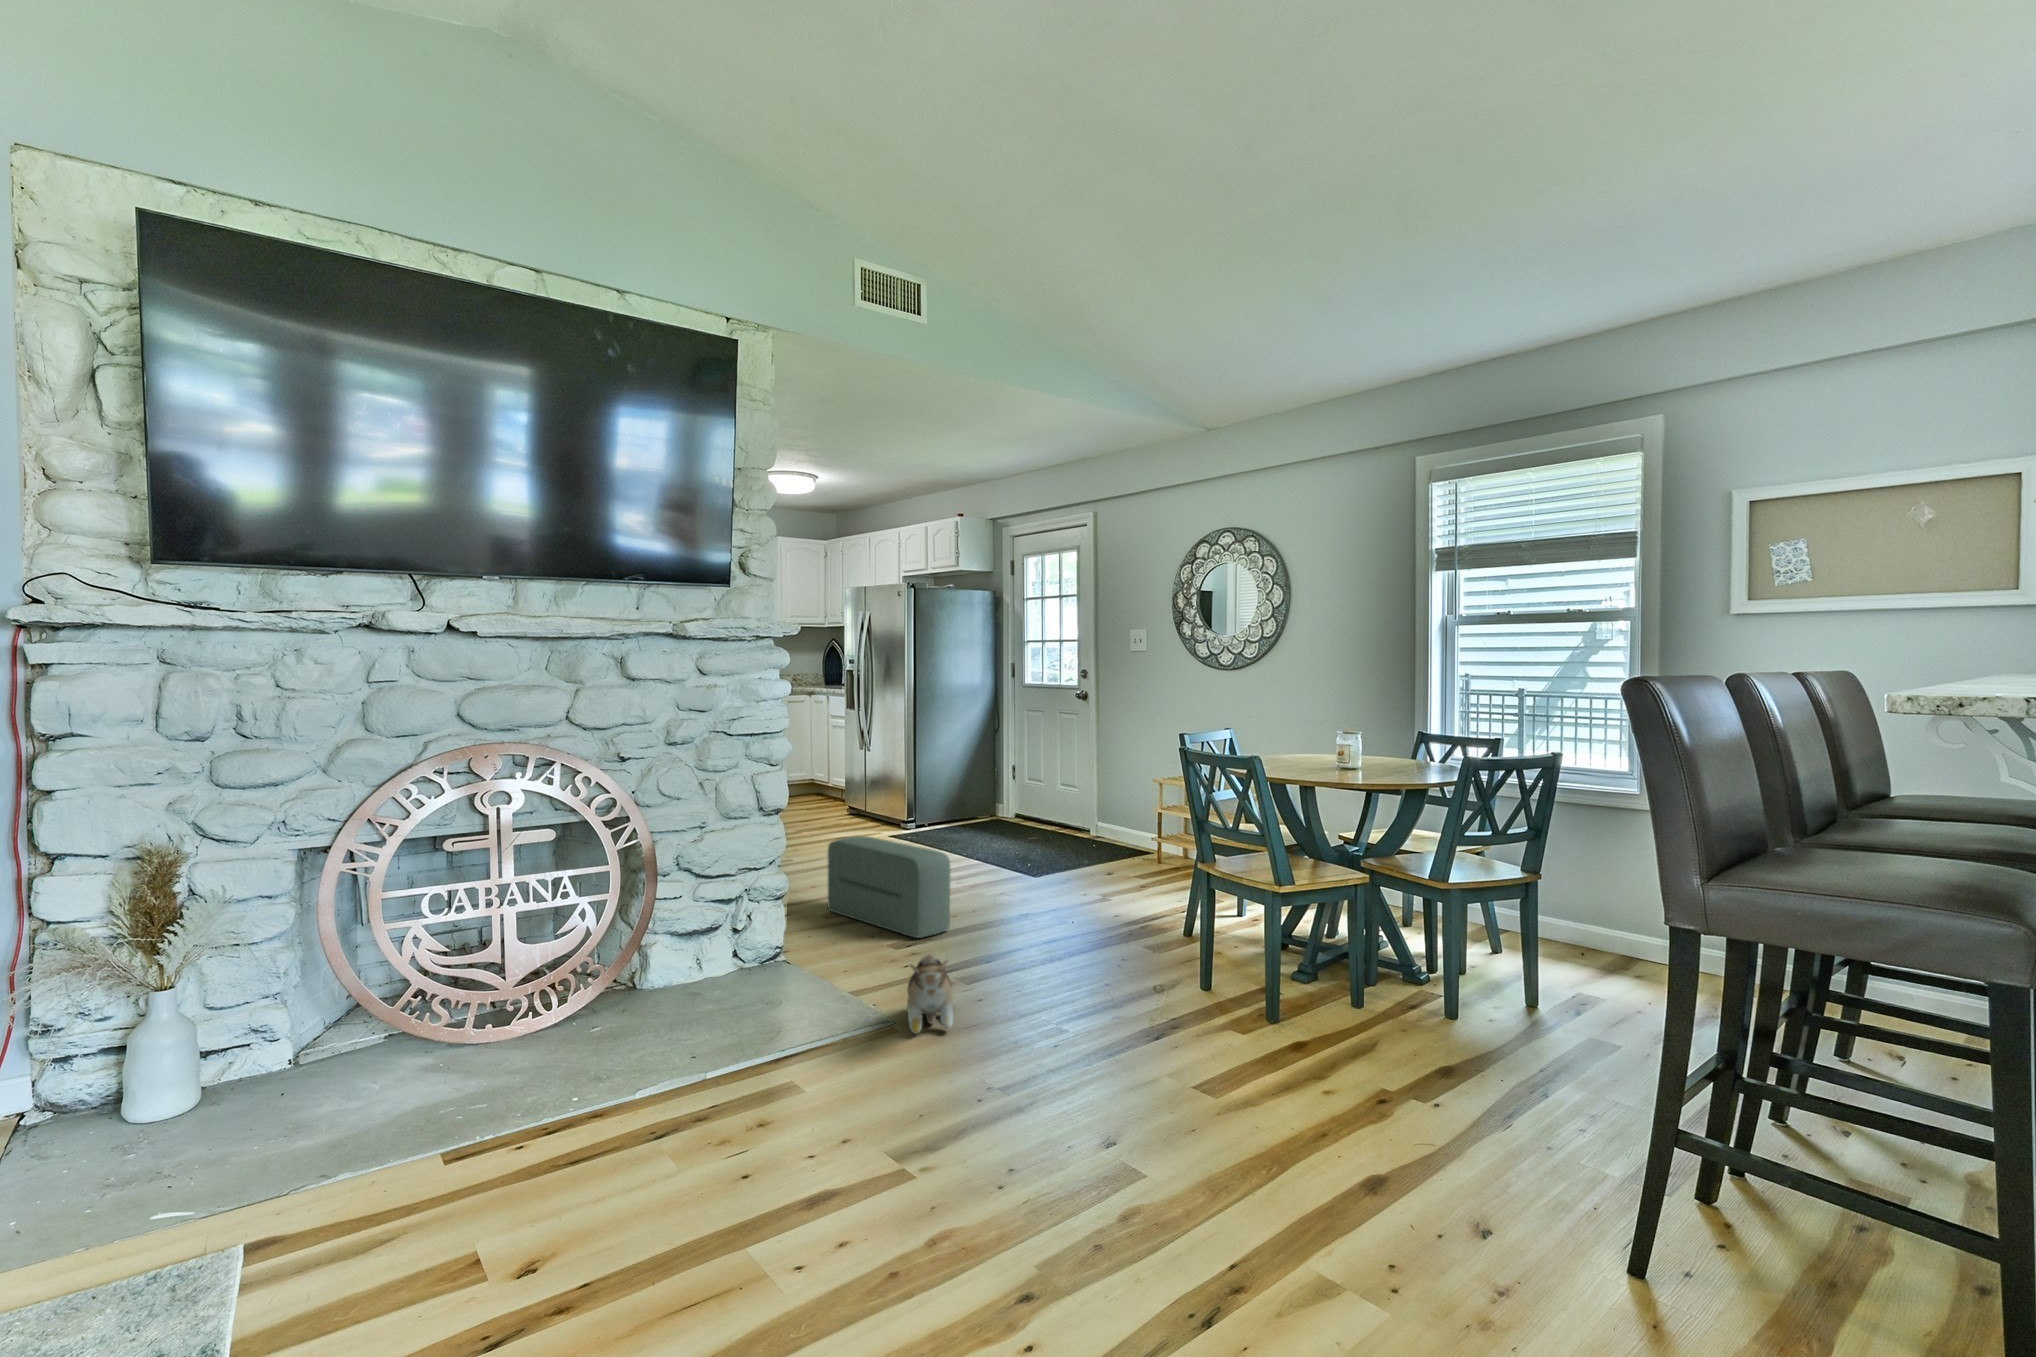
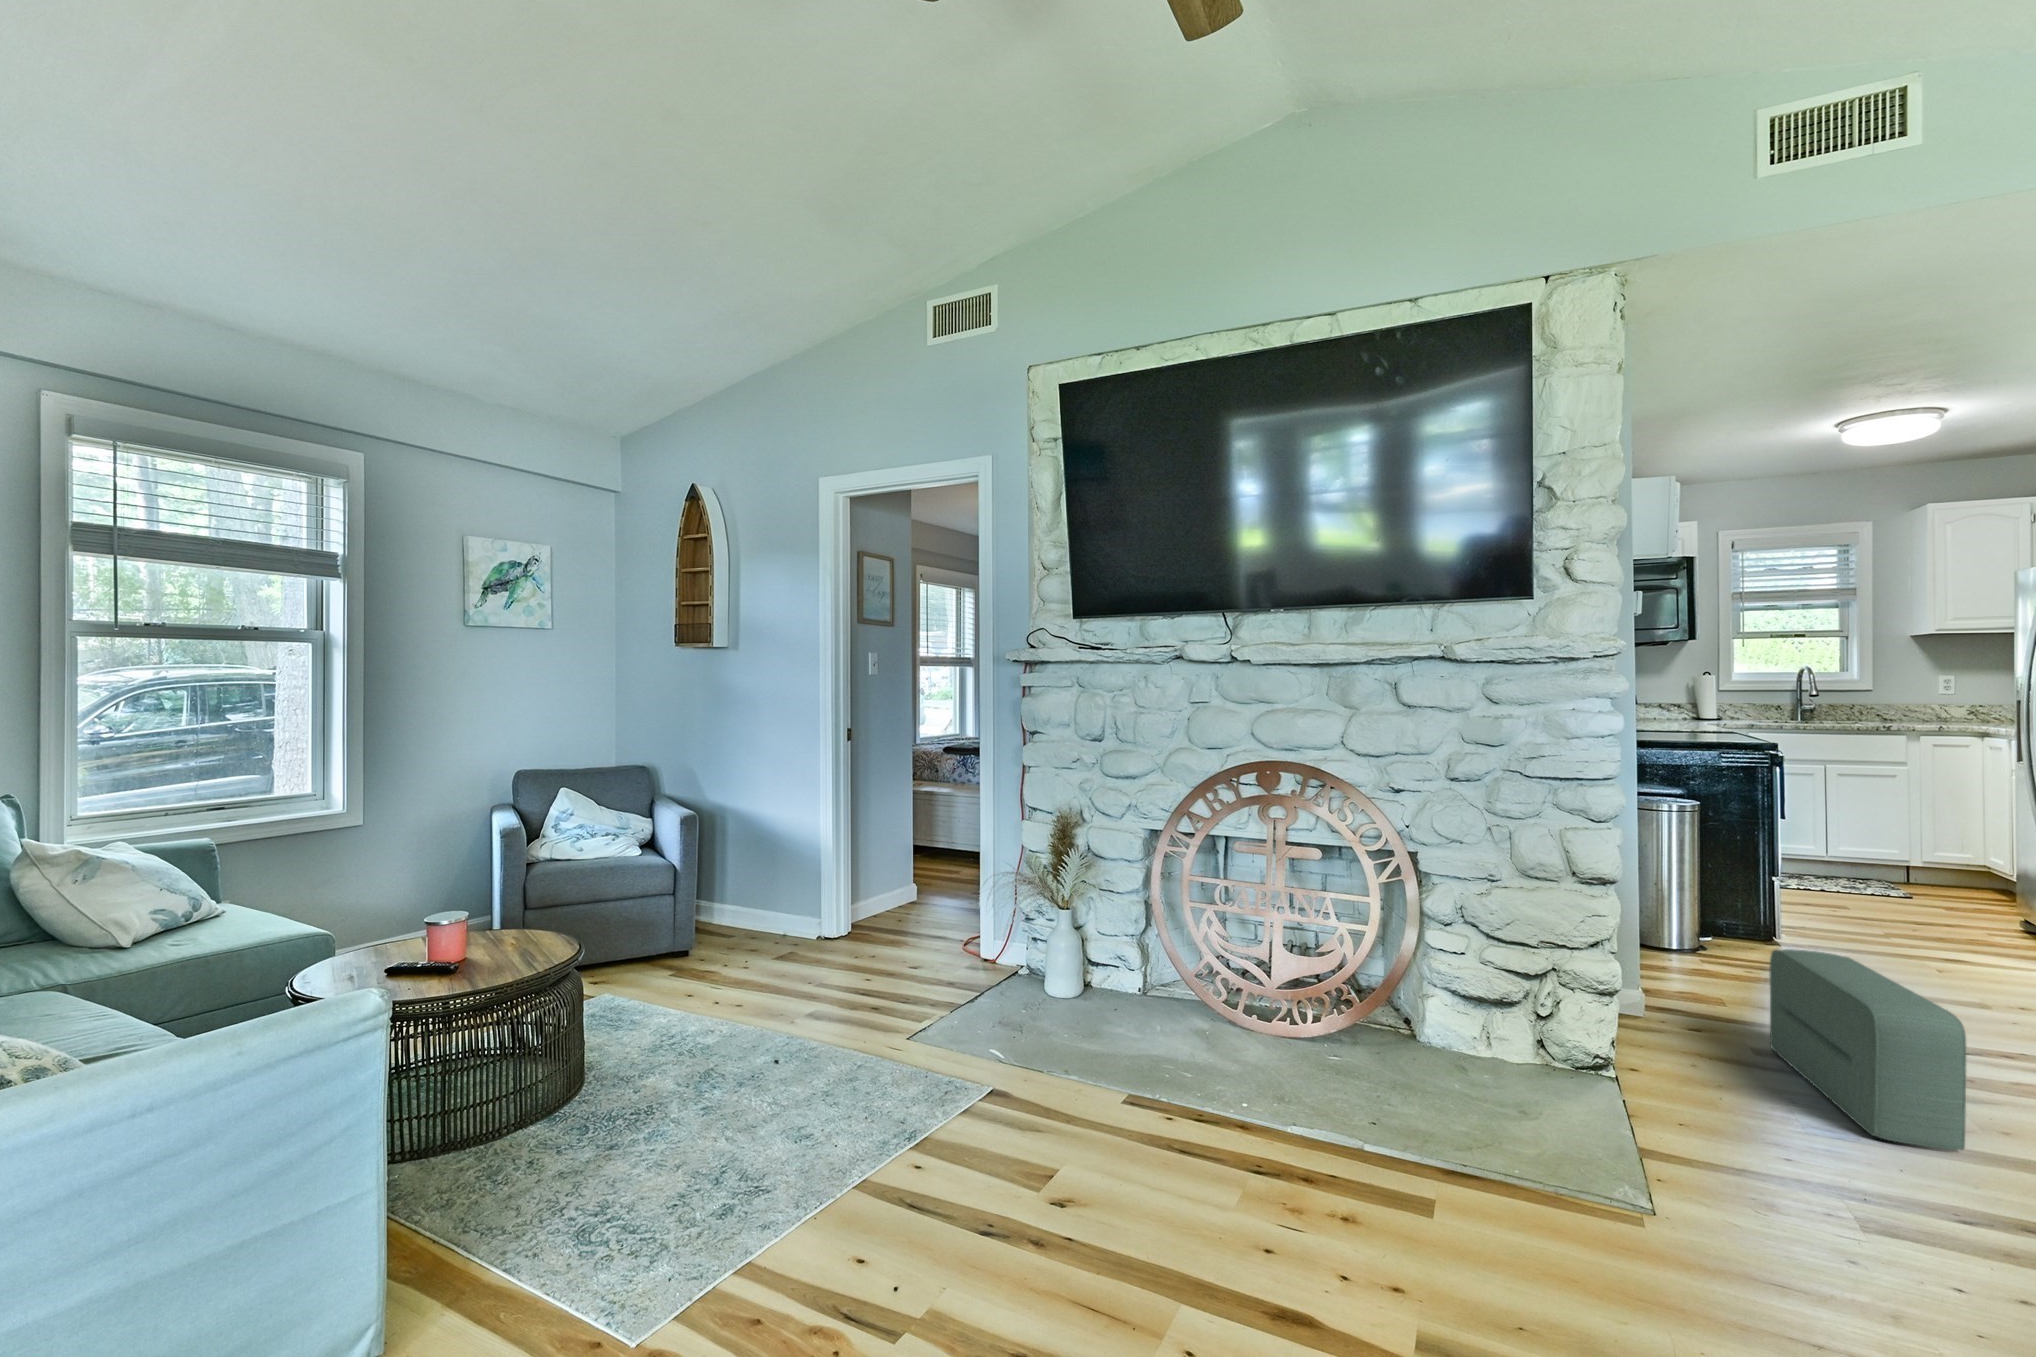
plush toy: present [907,955,954,1034] -> none [1640,1133,1780,1273]

